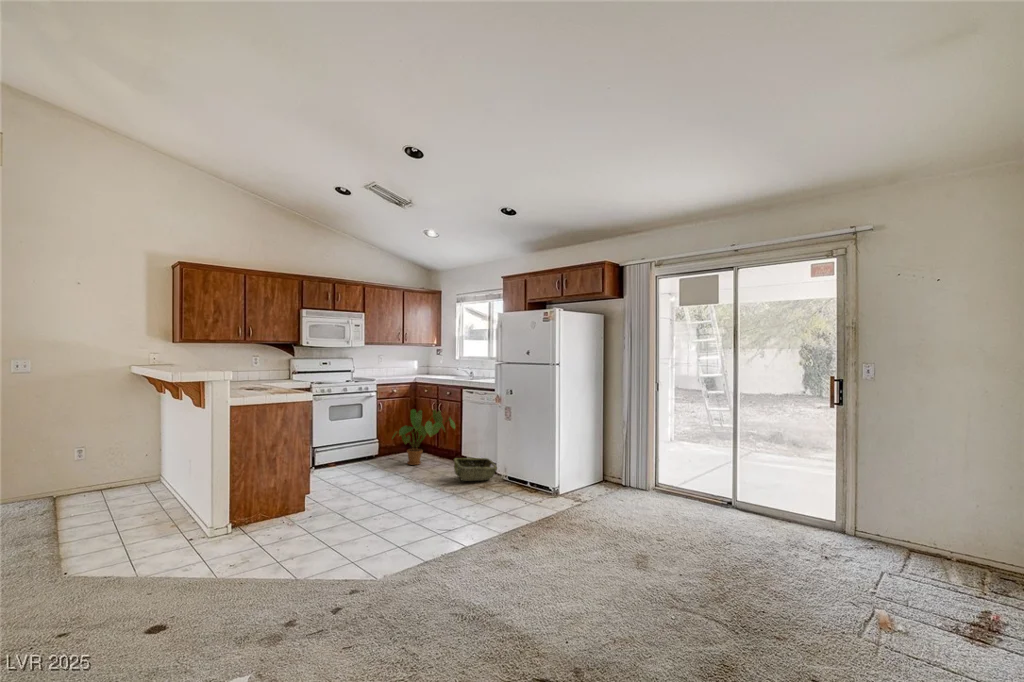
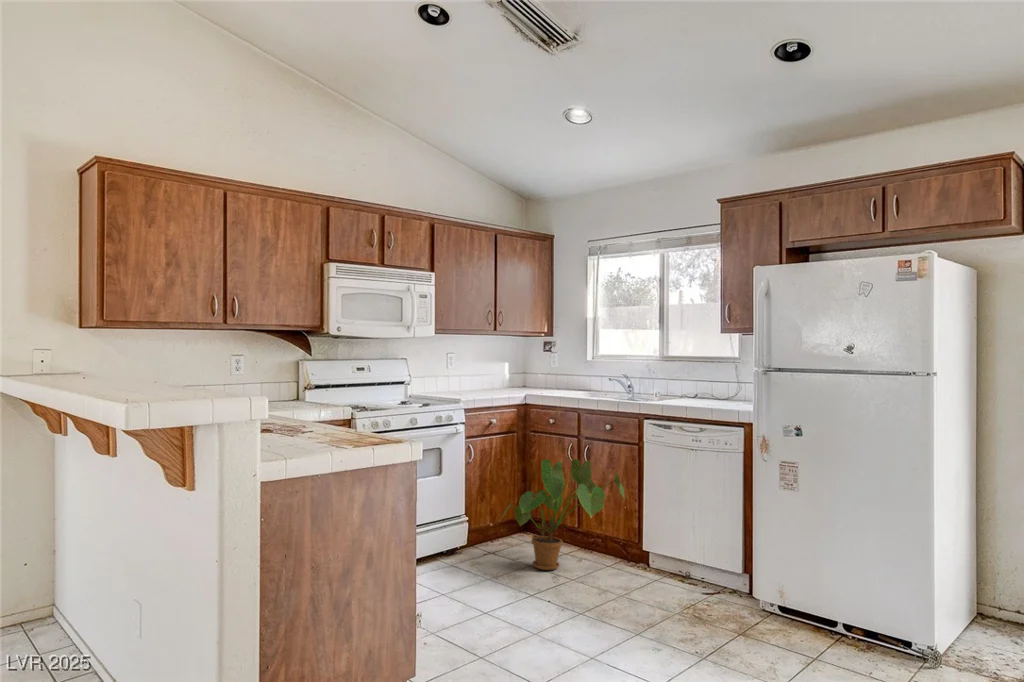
woven basket: present [454,458,497,481] -> none [657,563,751,617]

